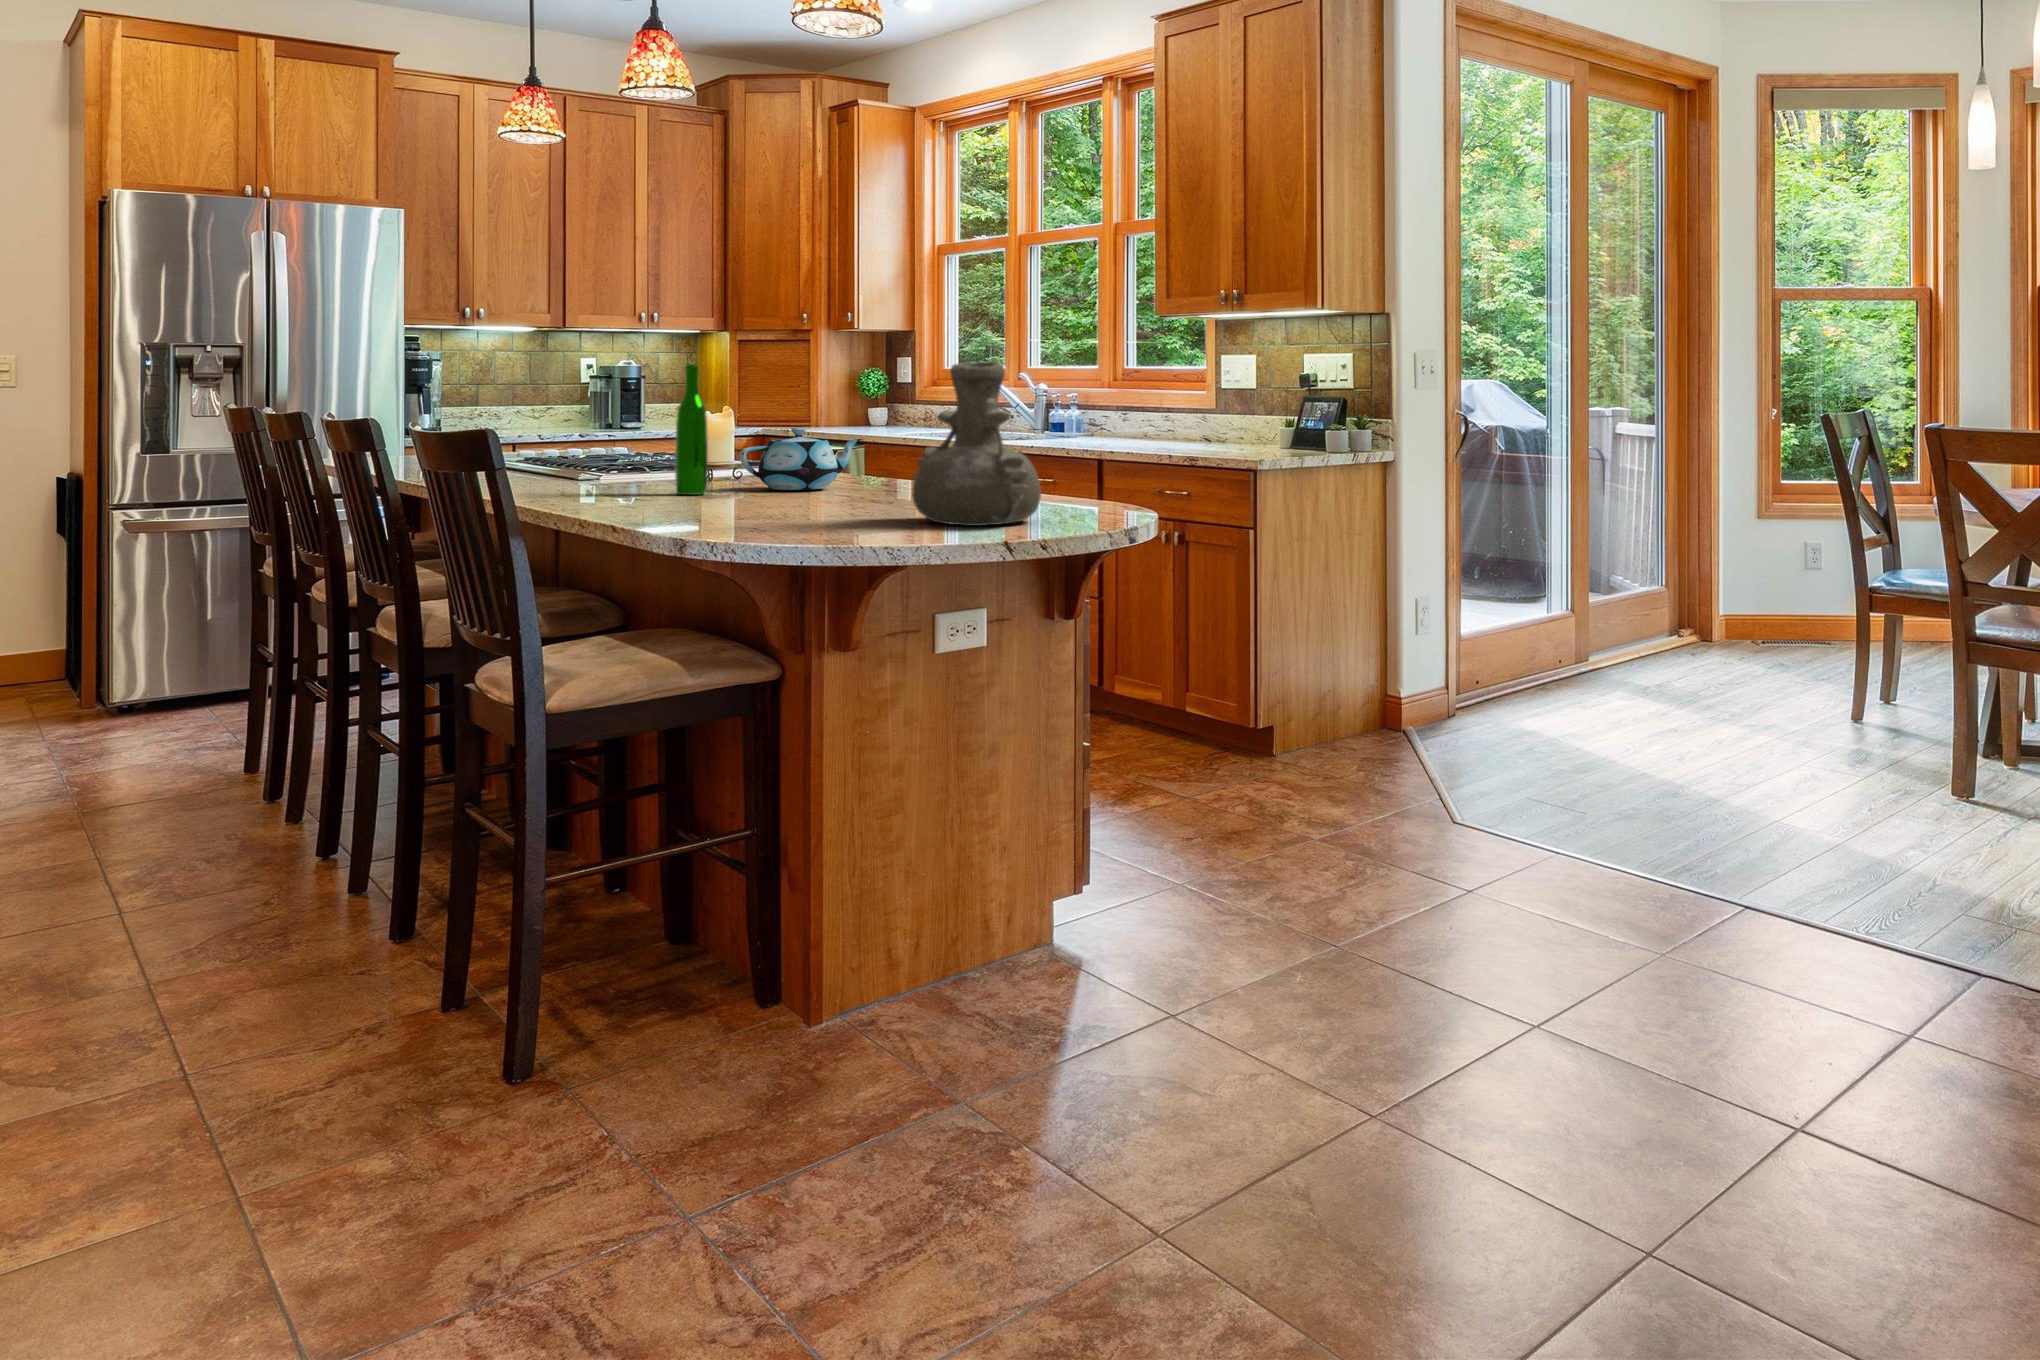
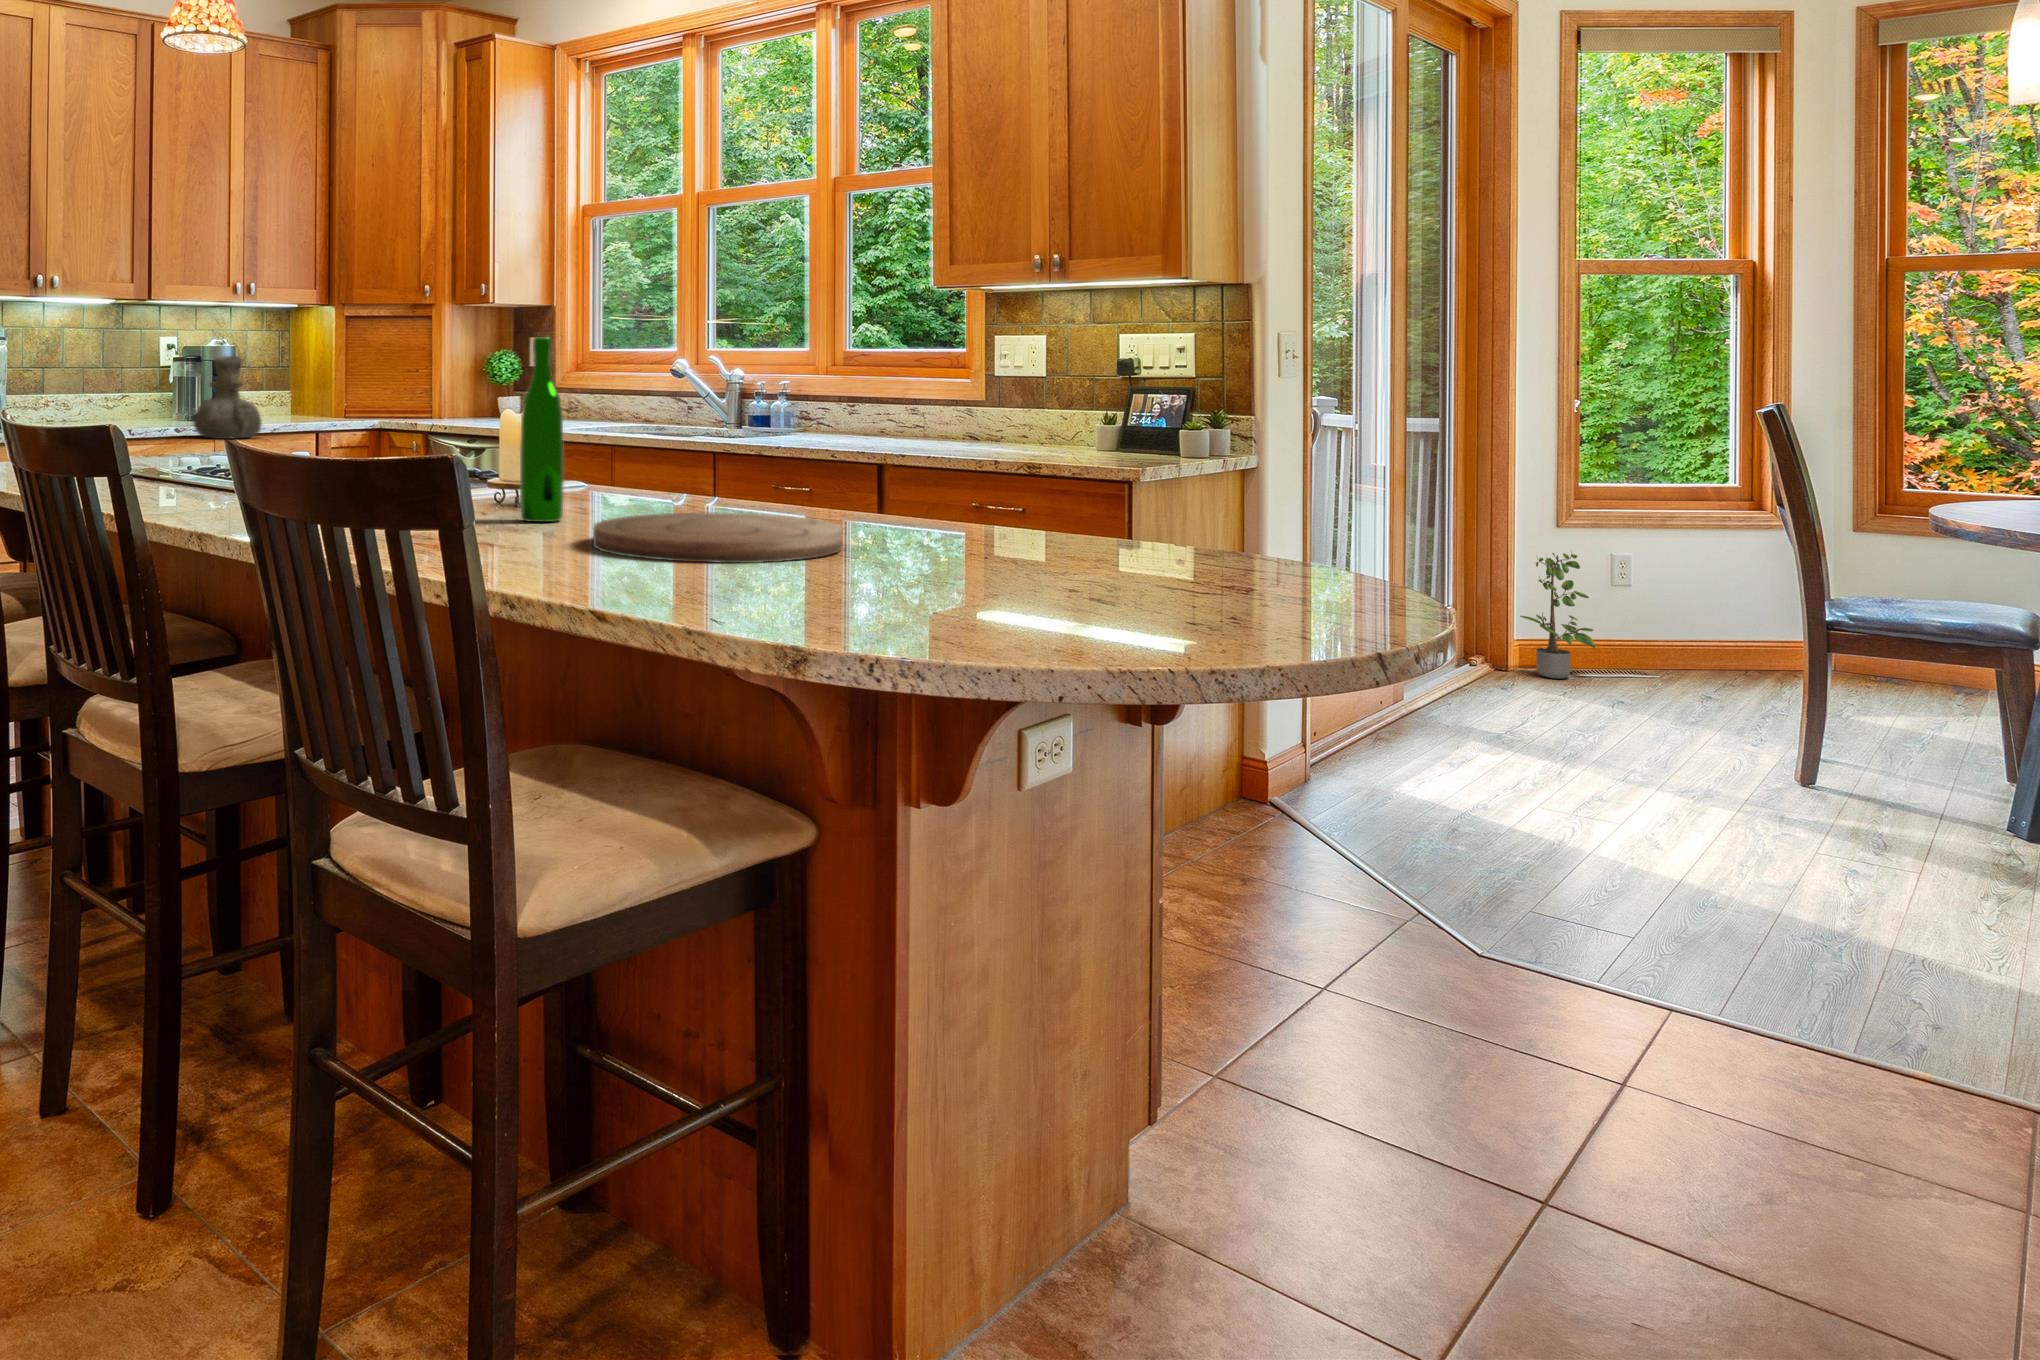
vase: present [912,362,1041,526] -> present [194,356,262,439]
teapot: present [740,428,862,490] -> none [587,426,732,513]
cutting board: none [675,487,849,515] -> present [593,512,843,563]
potted plant: none [1716,538,1782,649] -> present [1520,553,1596,679]

